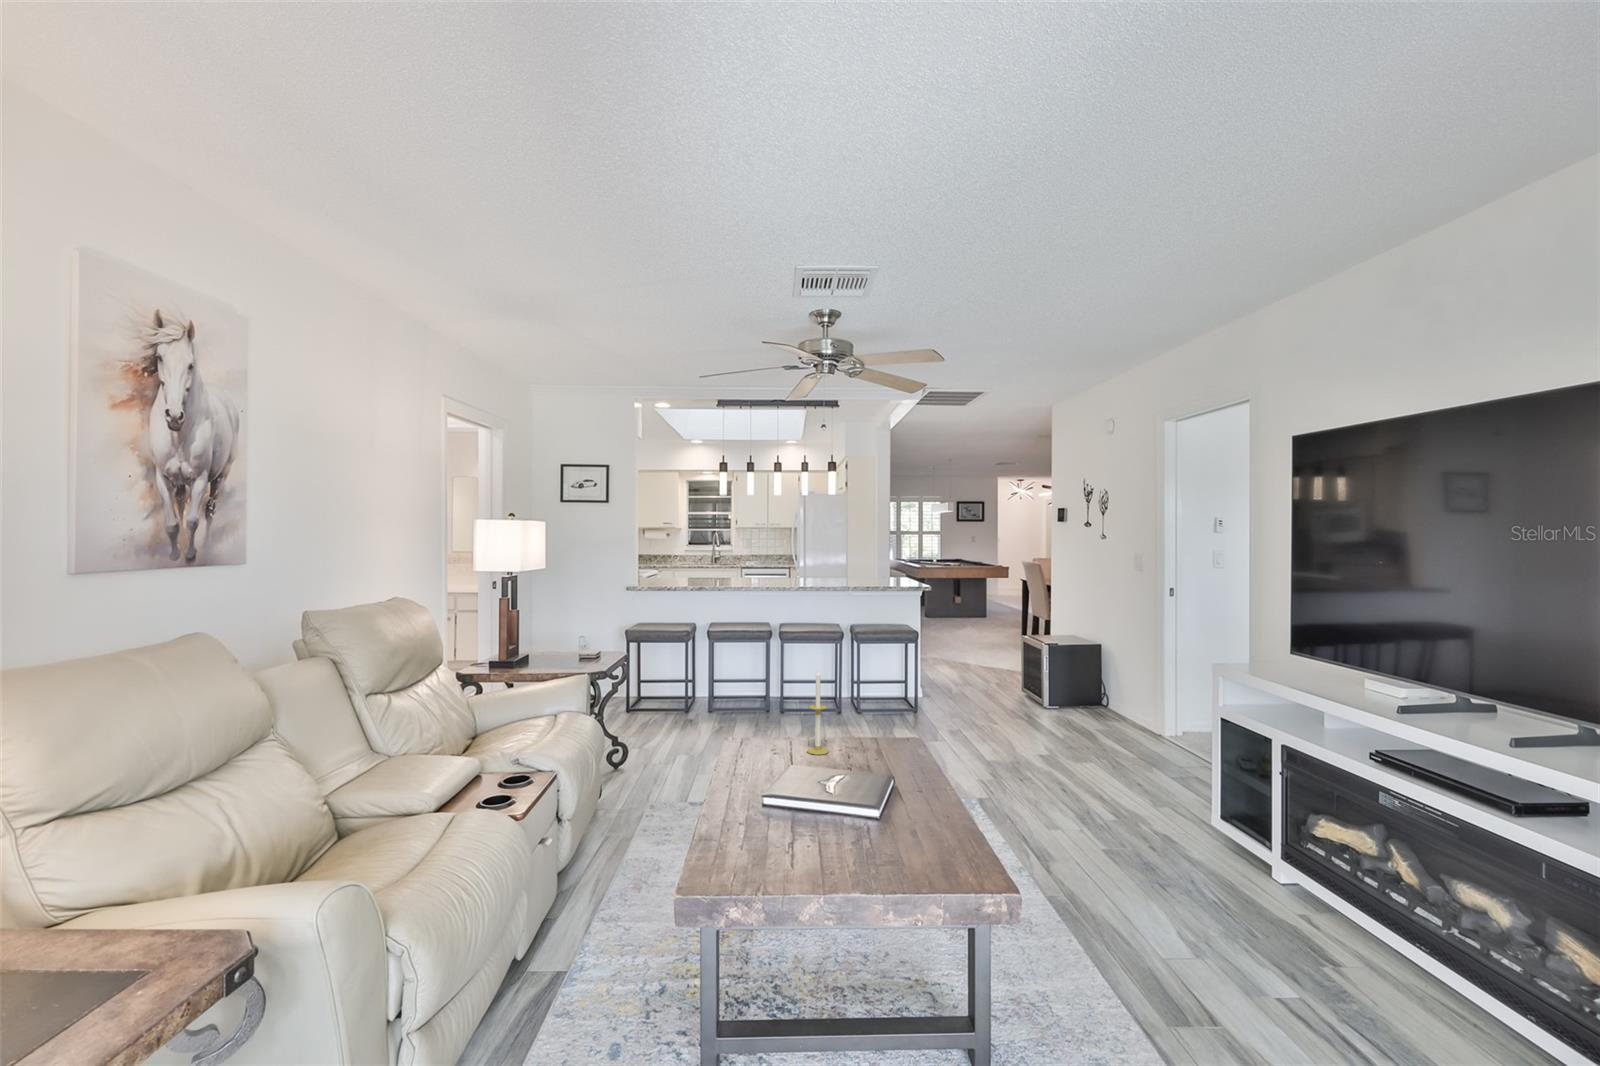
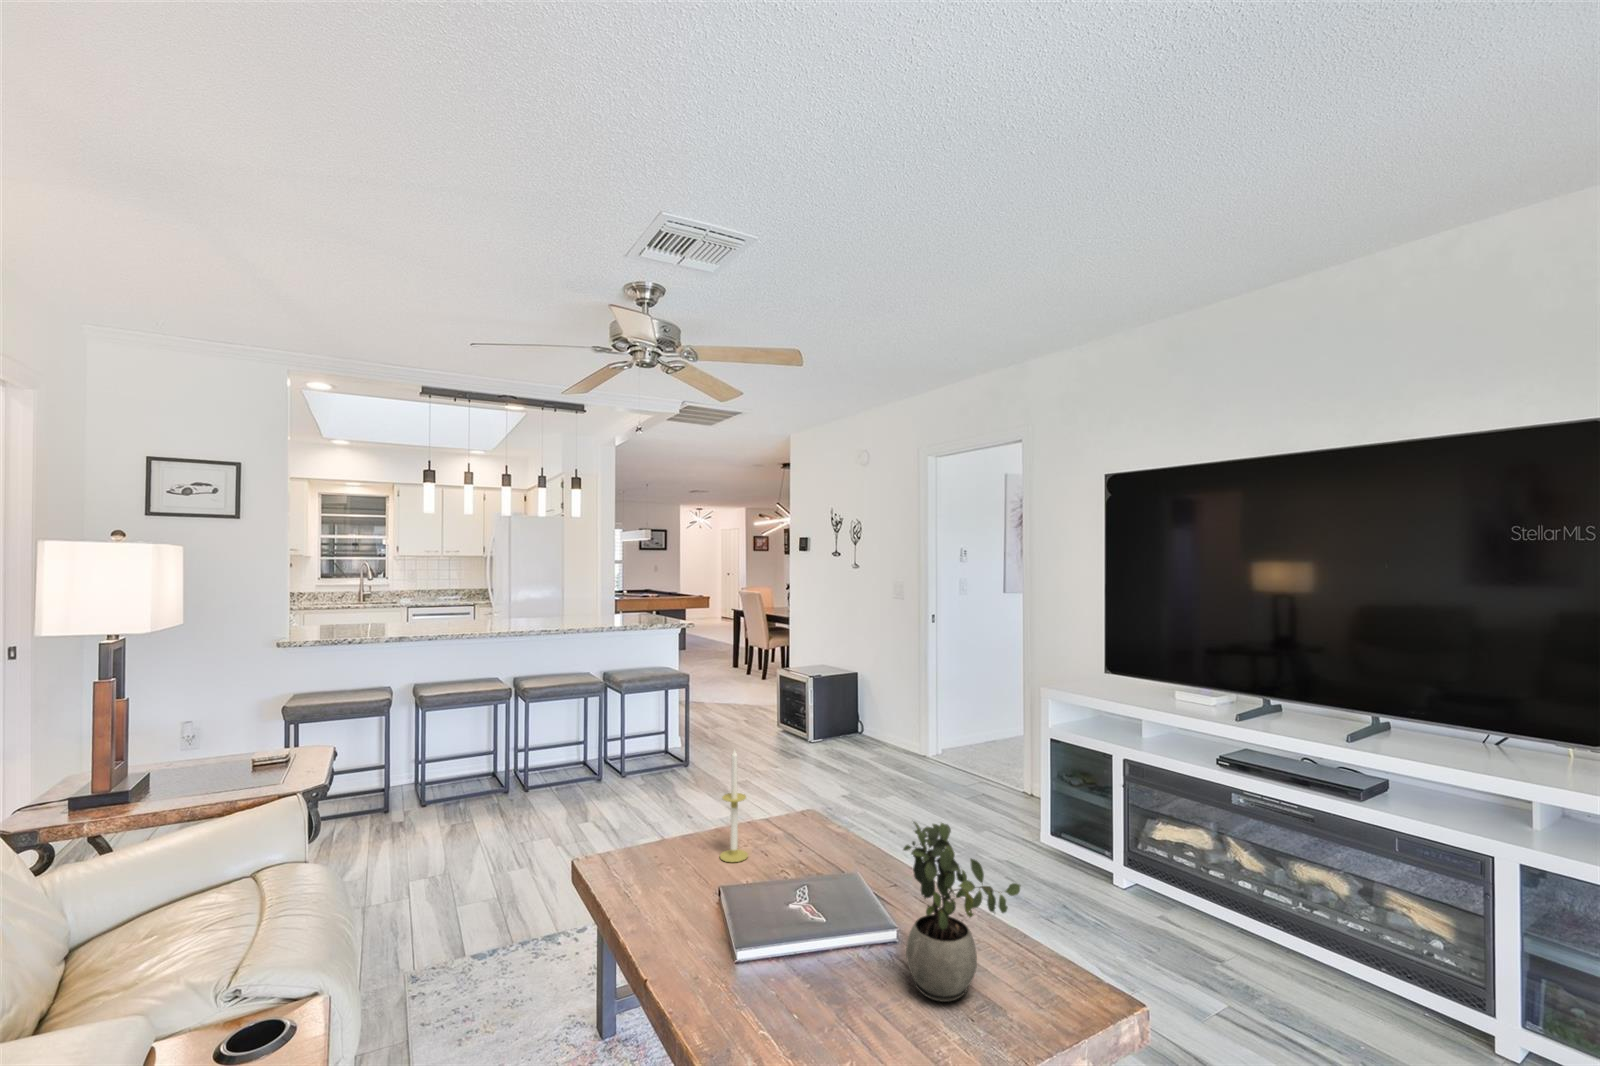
potted plant: none [839,717,904,849] -> present [903,822,1020,1002]

